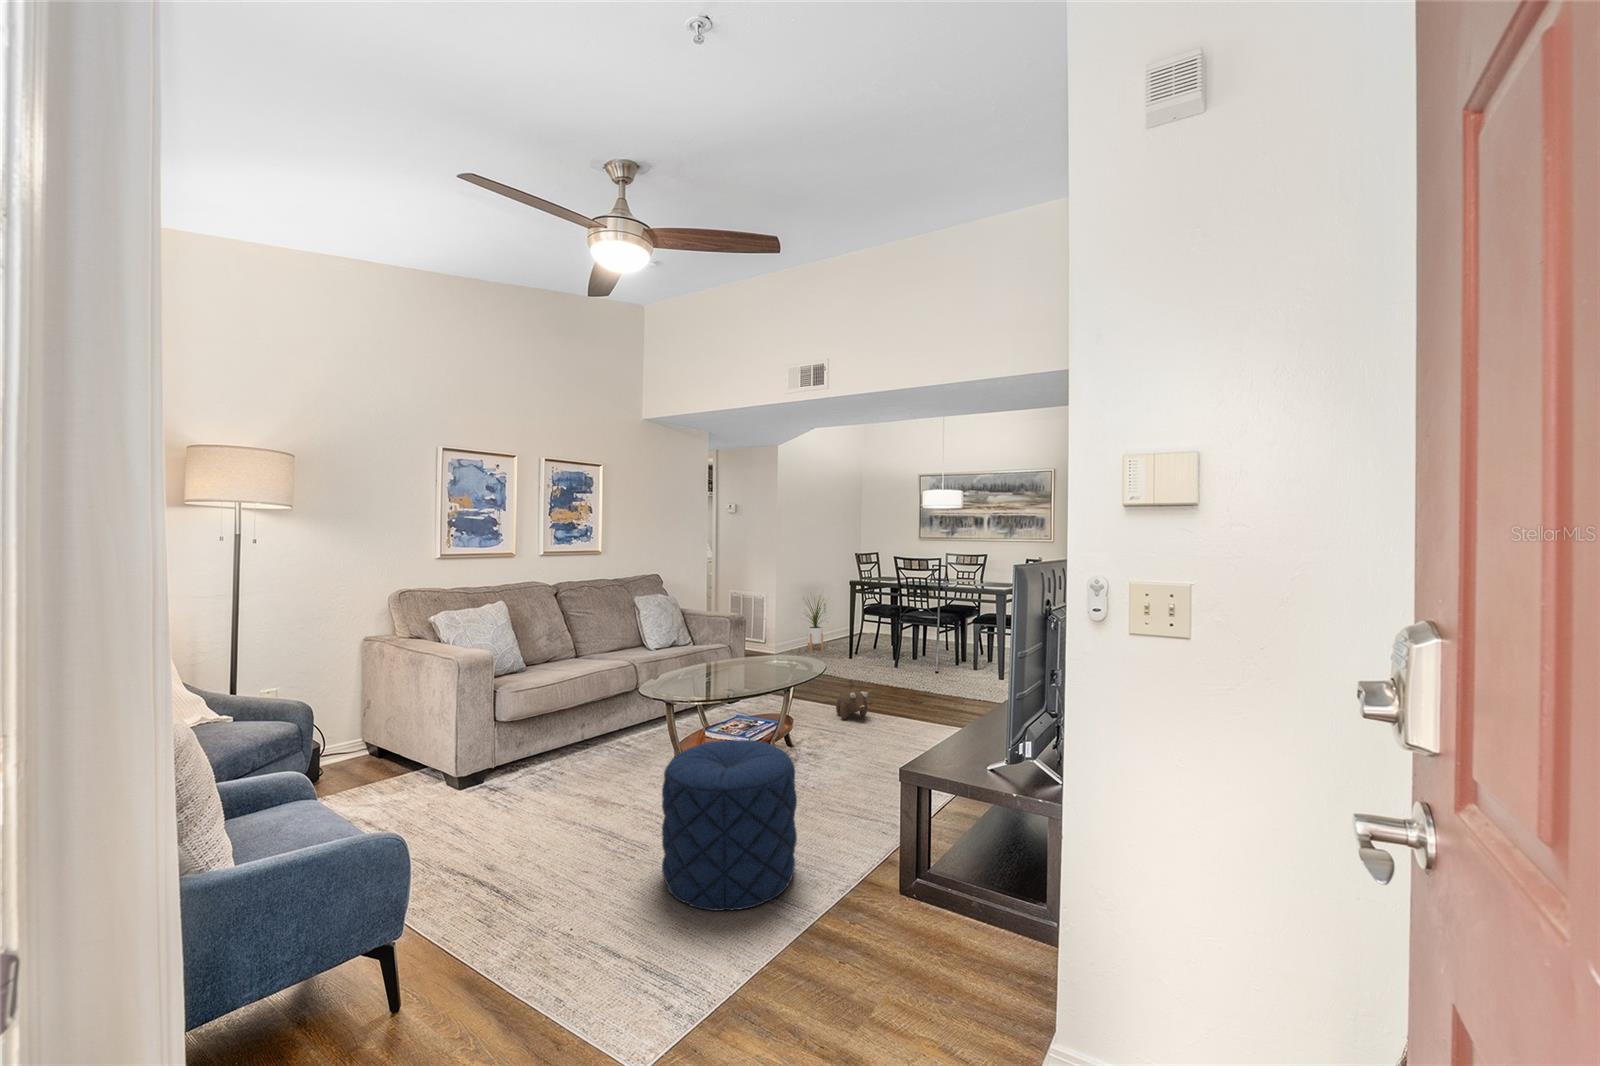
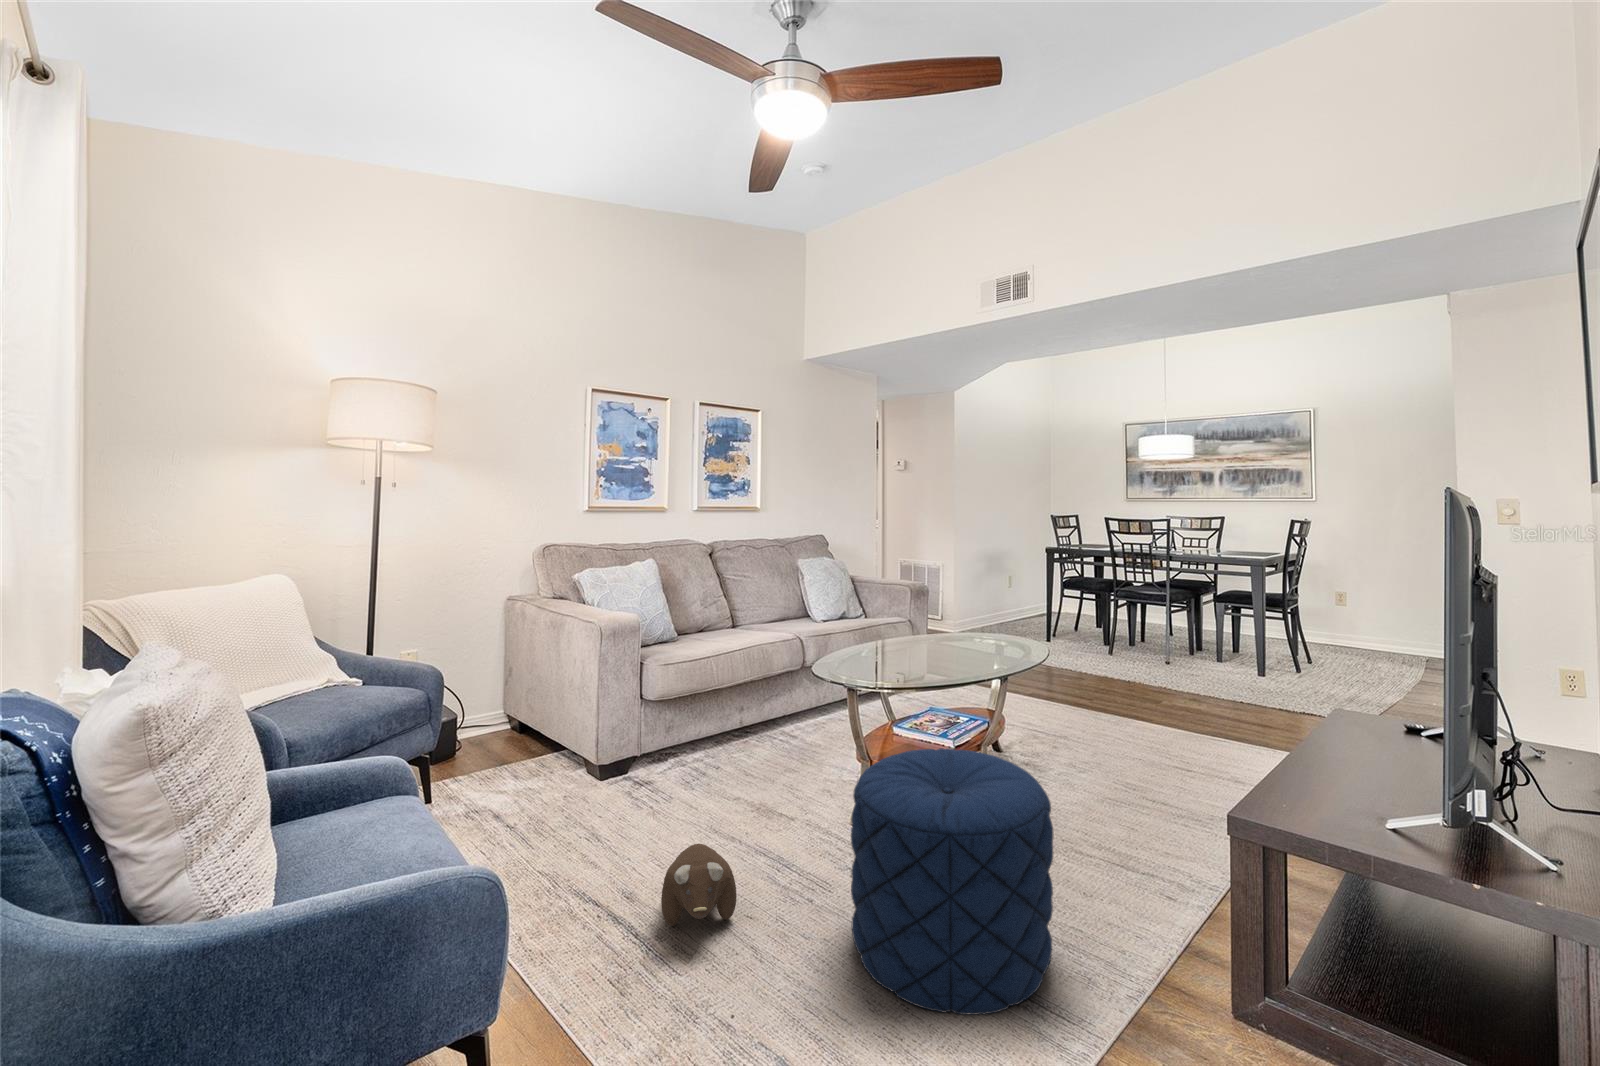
house plant: present [803,597,824,651] -> none [983,559,1022,631]
plush toy: present [836,689,868,720] -> present [661,844,737,926]

